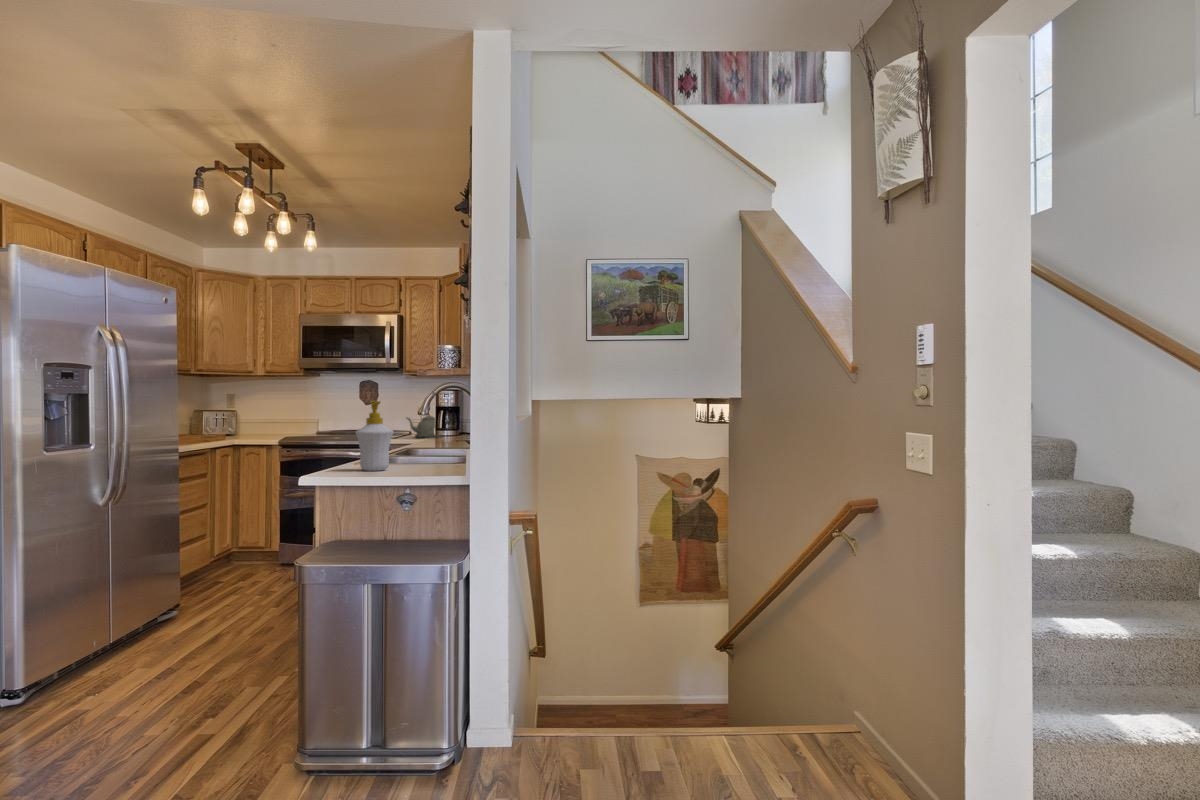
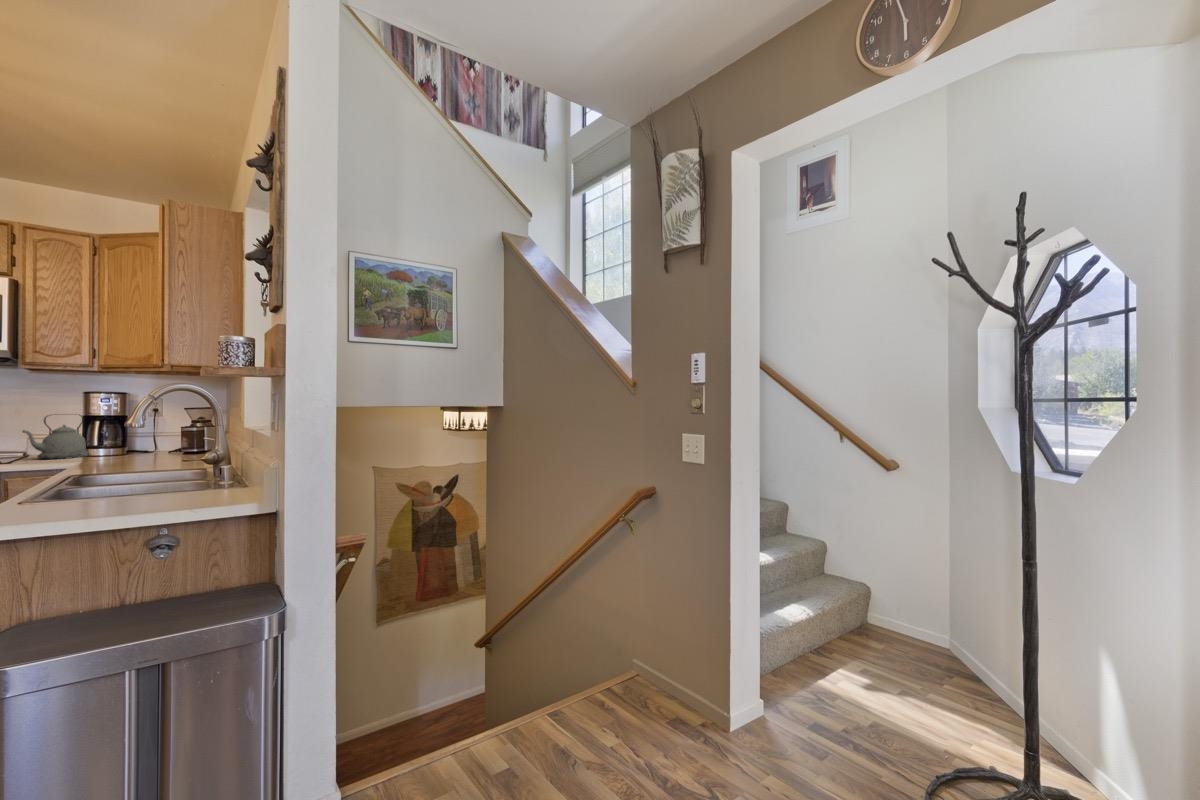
soap bottle: present [356,401,393,471] -> none [101,417,161,511]

